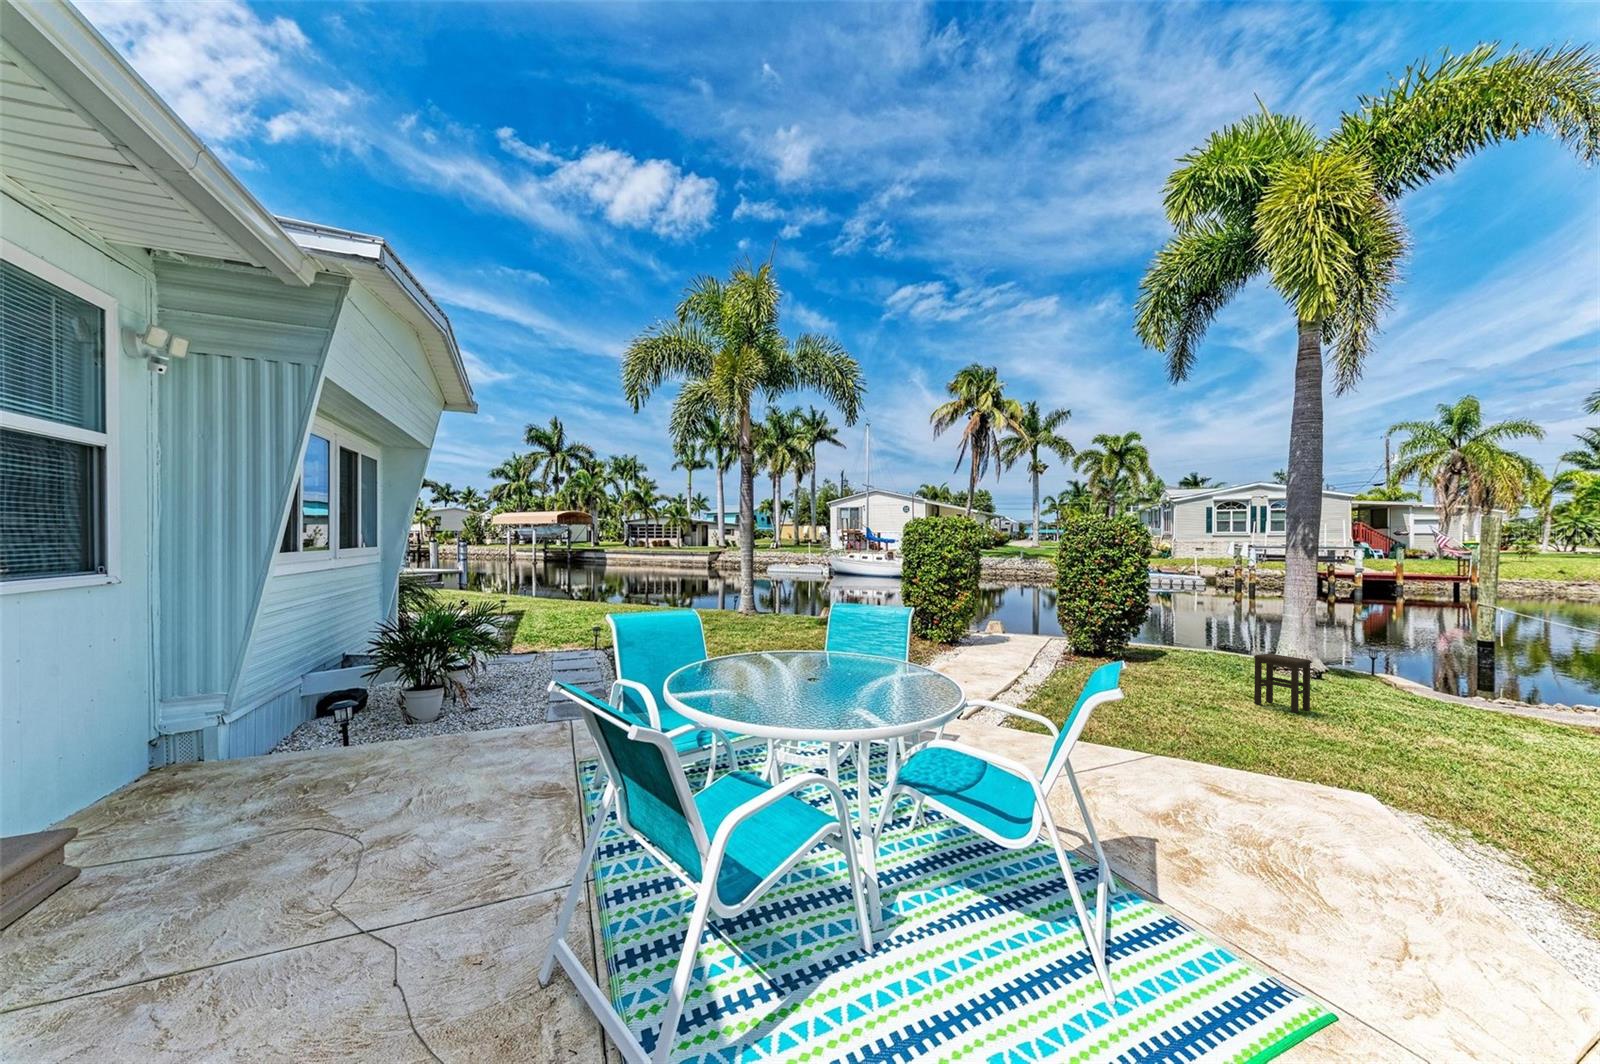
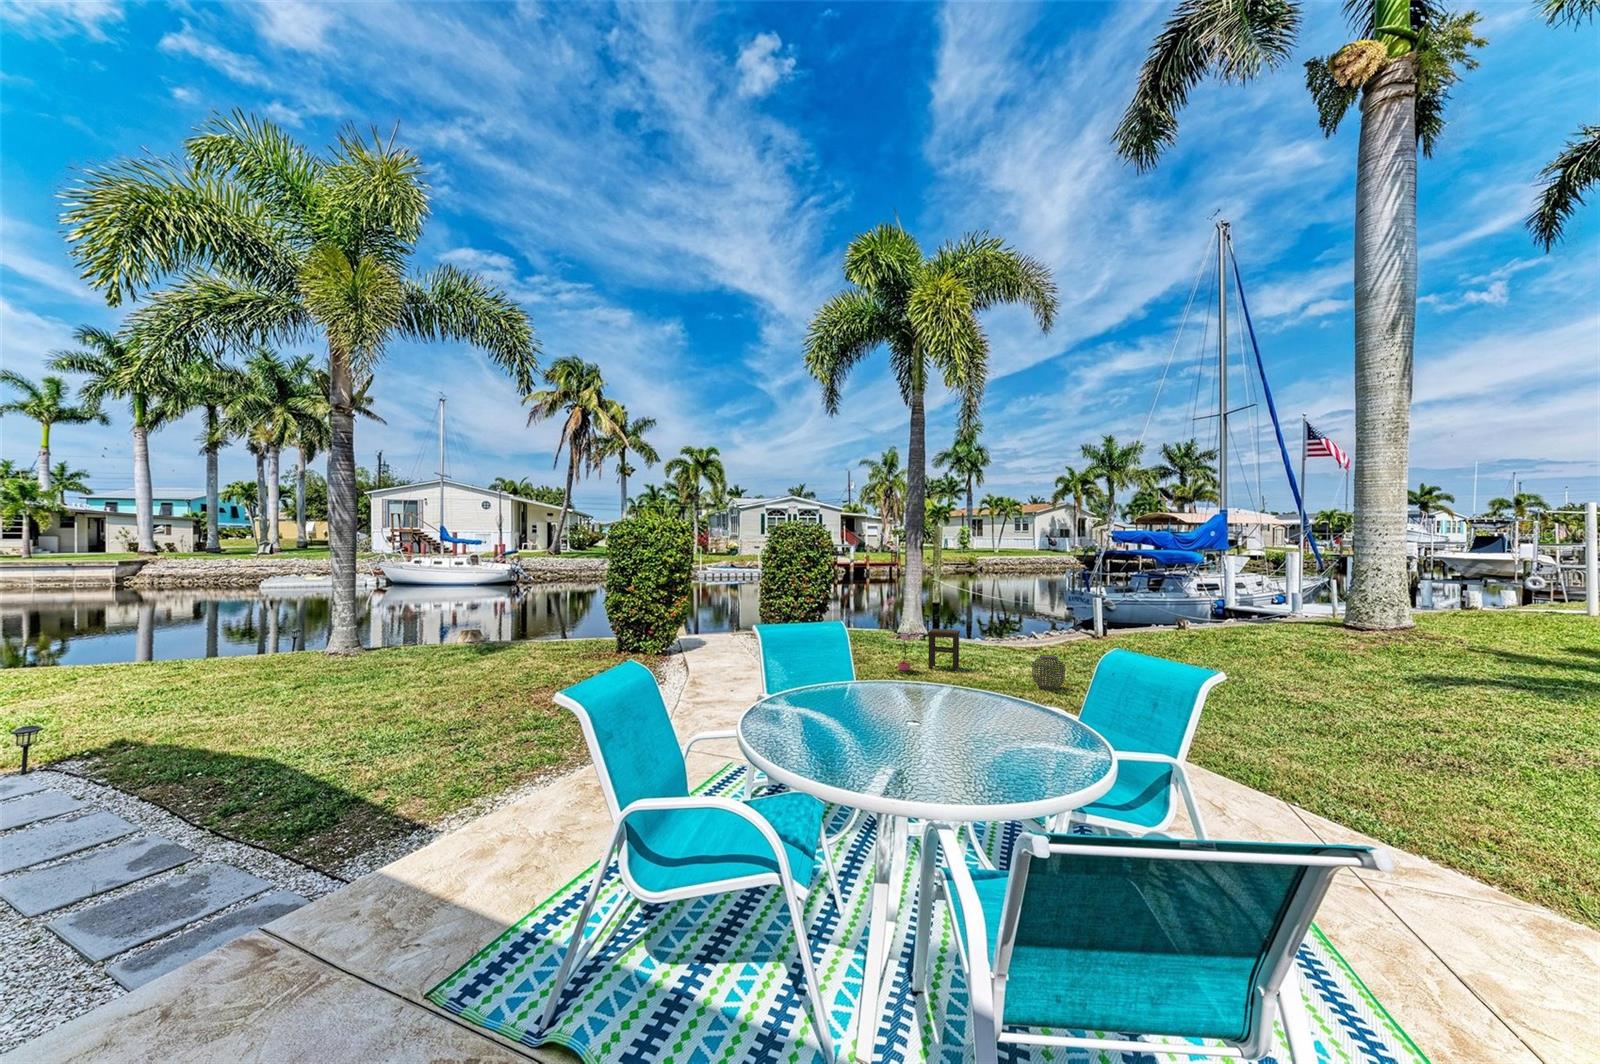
potted plant: none [1191,653,1234,701] -> present [891,633,918,671]
woven basket: none [1398,708,1466,765] -> present [1032,655,1065,690]

